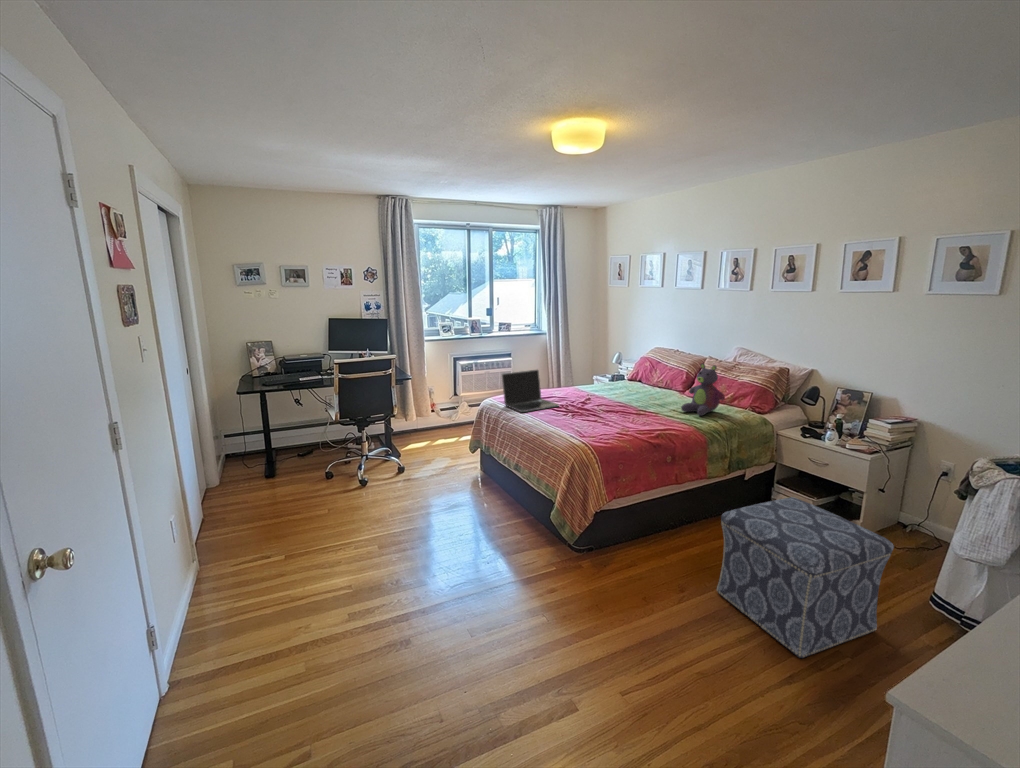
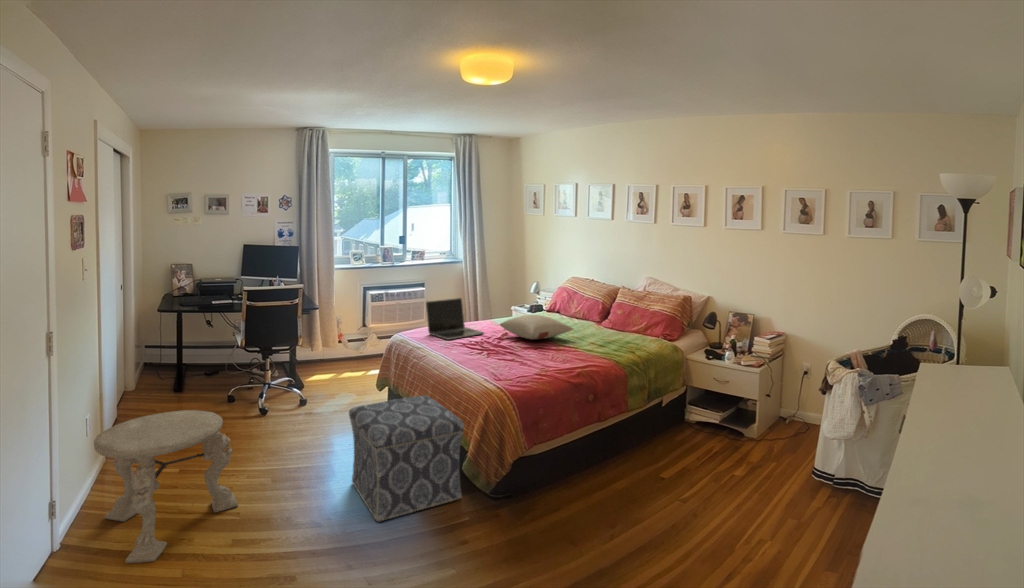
stuffed bear: present [681,364,725,416] -> none [599,291,638,340]
pillow: none [575,388,653,414] -> present [500,315,573,340]
side table: none [182,481,316,627] -> present [94,410,238,563]
ottoman: present [717,497,894,658] -> present [349,396,464,522]

